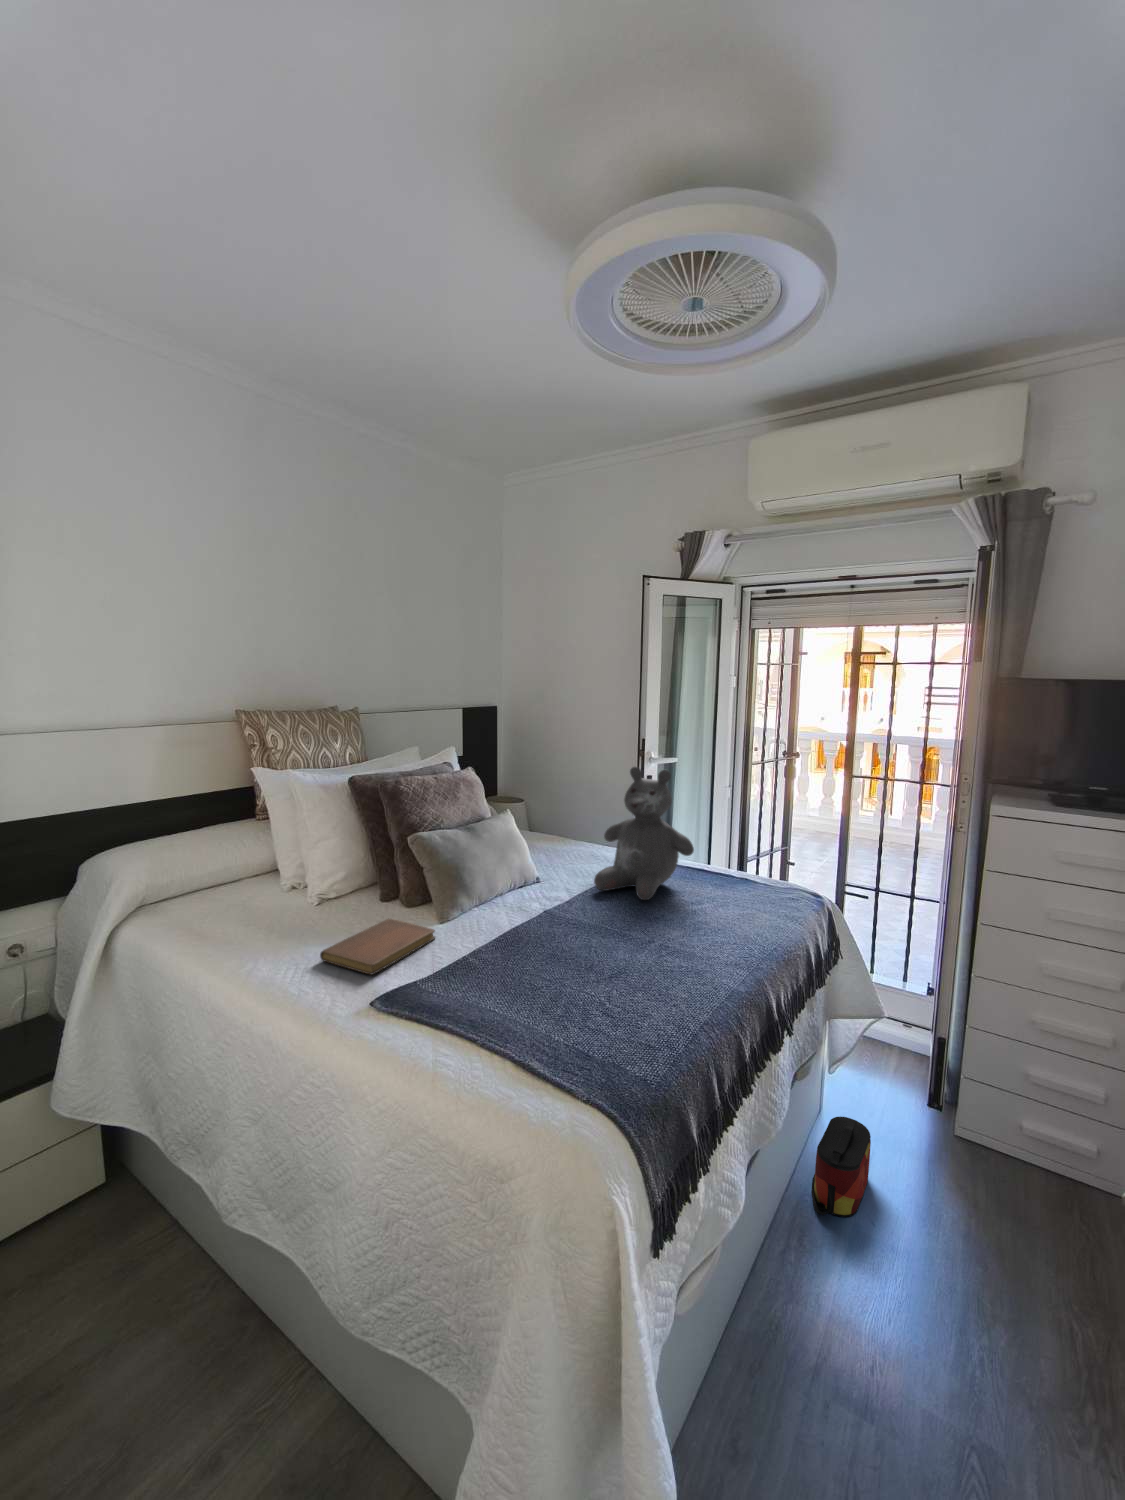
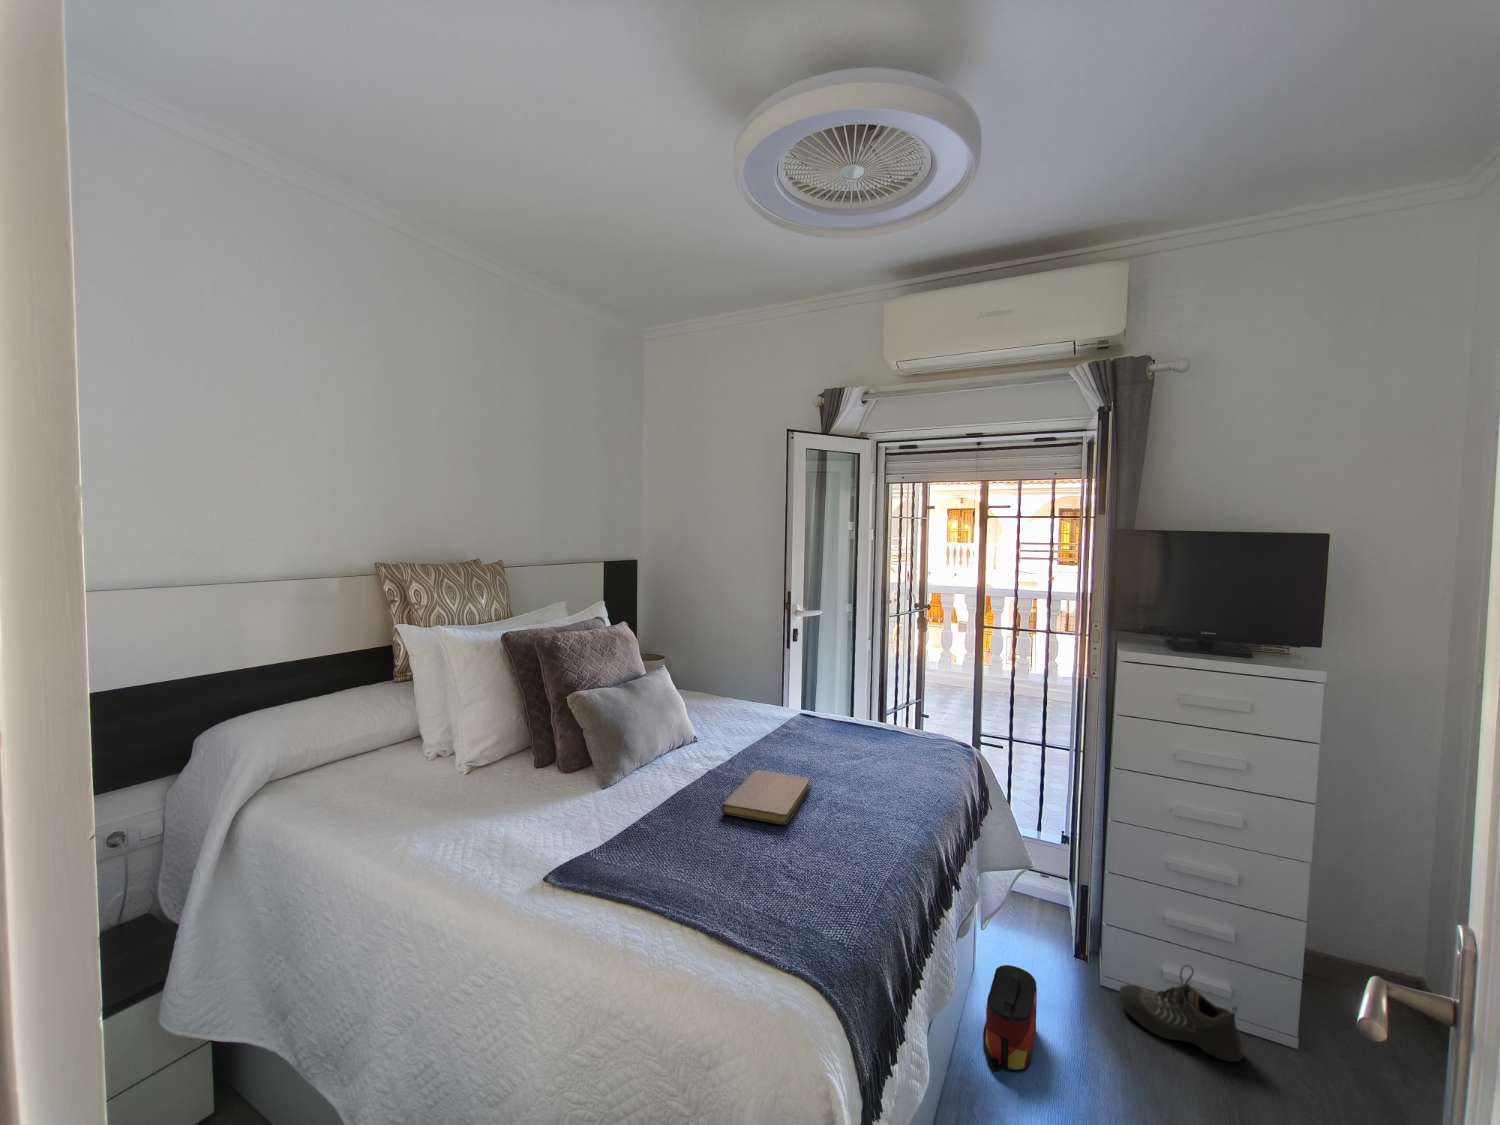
teddy bear: present [594,767,694,900] -> none [755,618,853,753]
notebook: present [320,919,435,975] -> present [721,770,811,825]
shoe: none [960,1131,1087,1229] -> present [1119,965,1244,1062]

